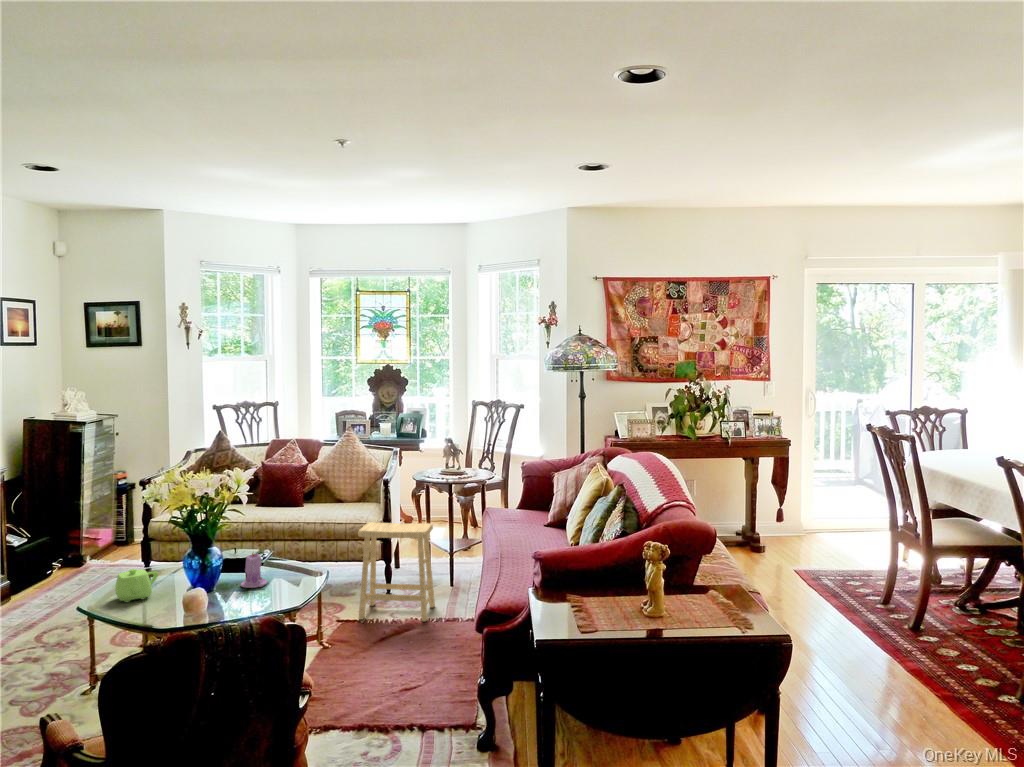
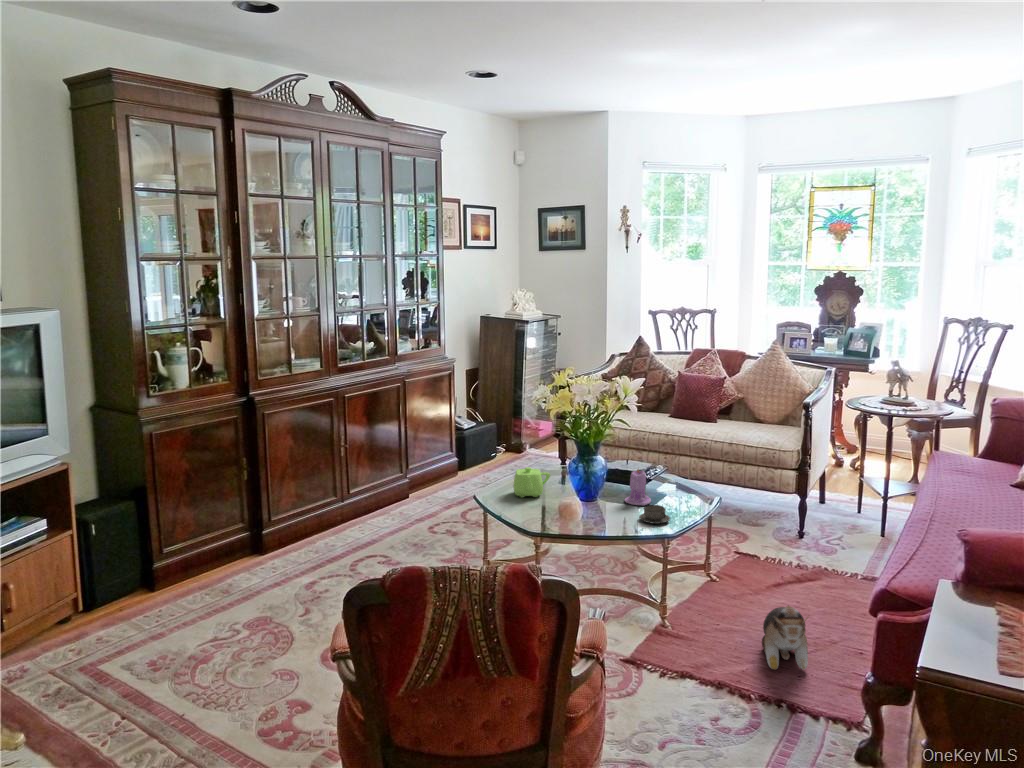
footstool: present [358,522,435,622] -> none [757,453,857,577]
teacup: none [262,582,293,600] -> present [639,505,670,524]
plush toy: none [385,644,427,705] -> present [762,606,808,670]

